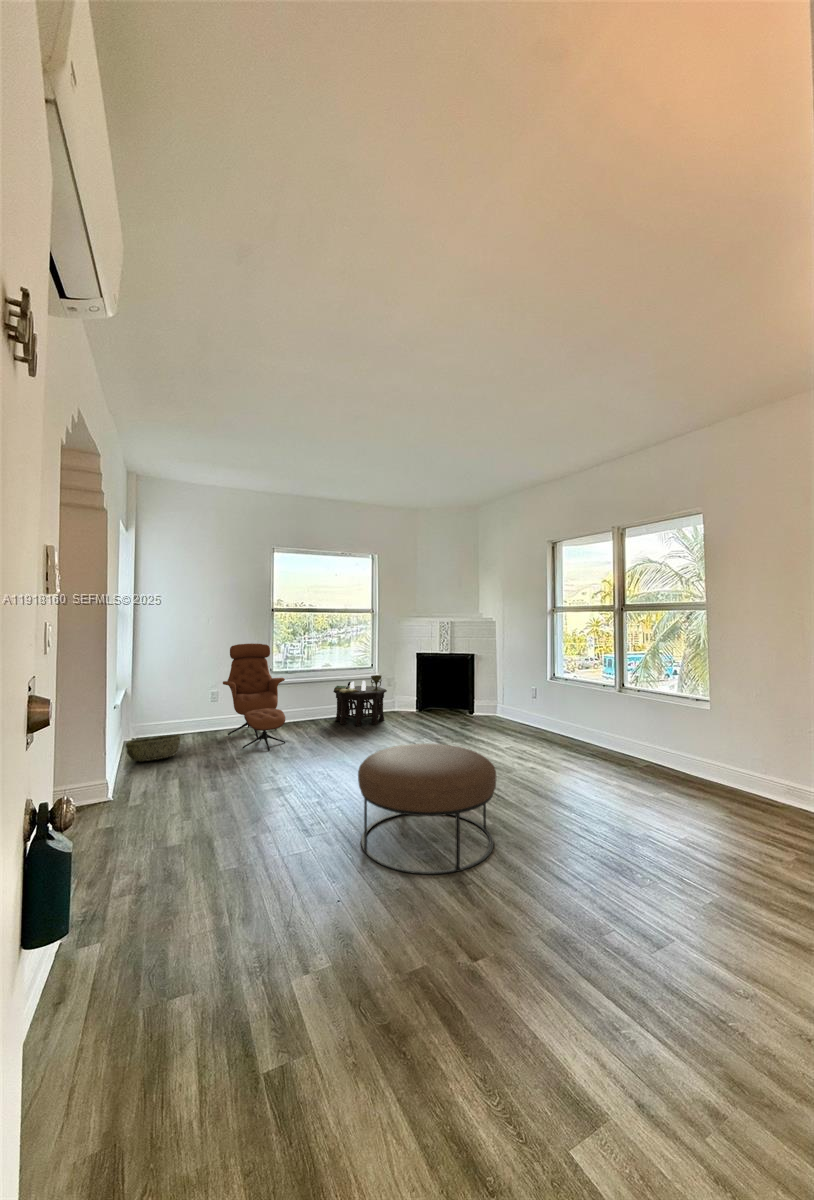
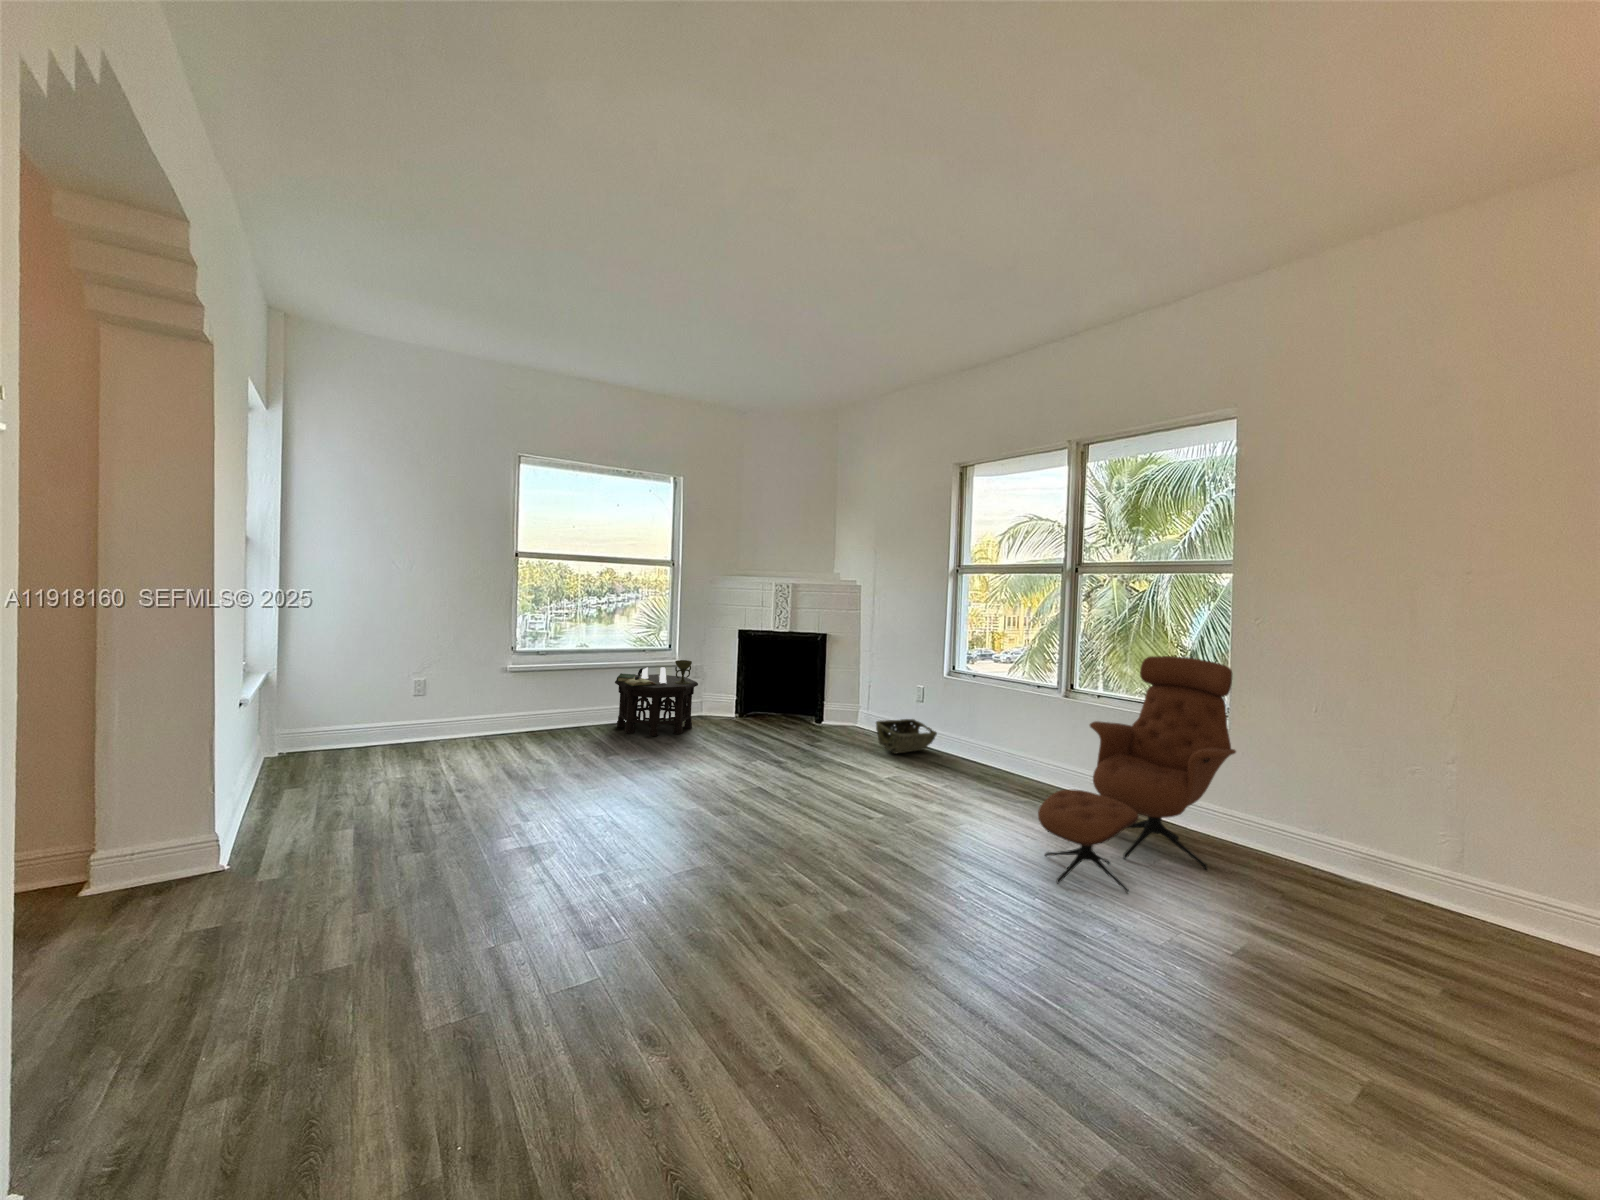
lounge chair: present [223,643,285,751] -> present [1038,656,1236,893]
woven basket: present [126,734,180,761] -> present [876,719,937,754]
ottoman: present [358,744,497,875] -> none [683,785,914,1015]

